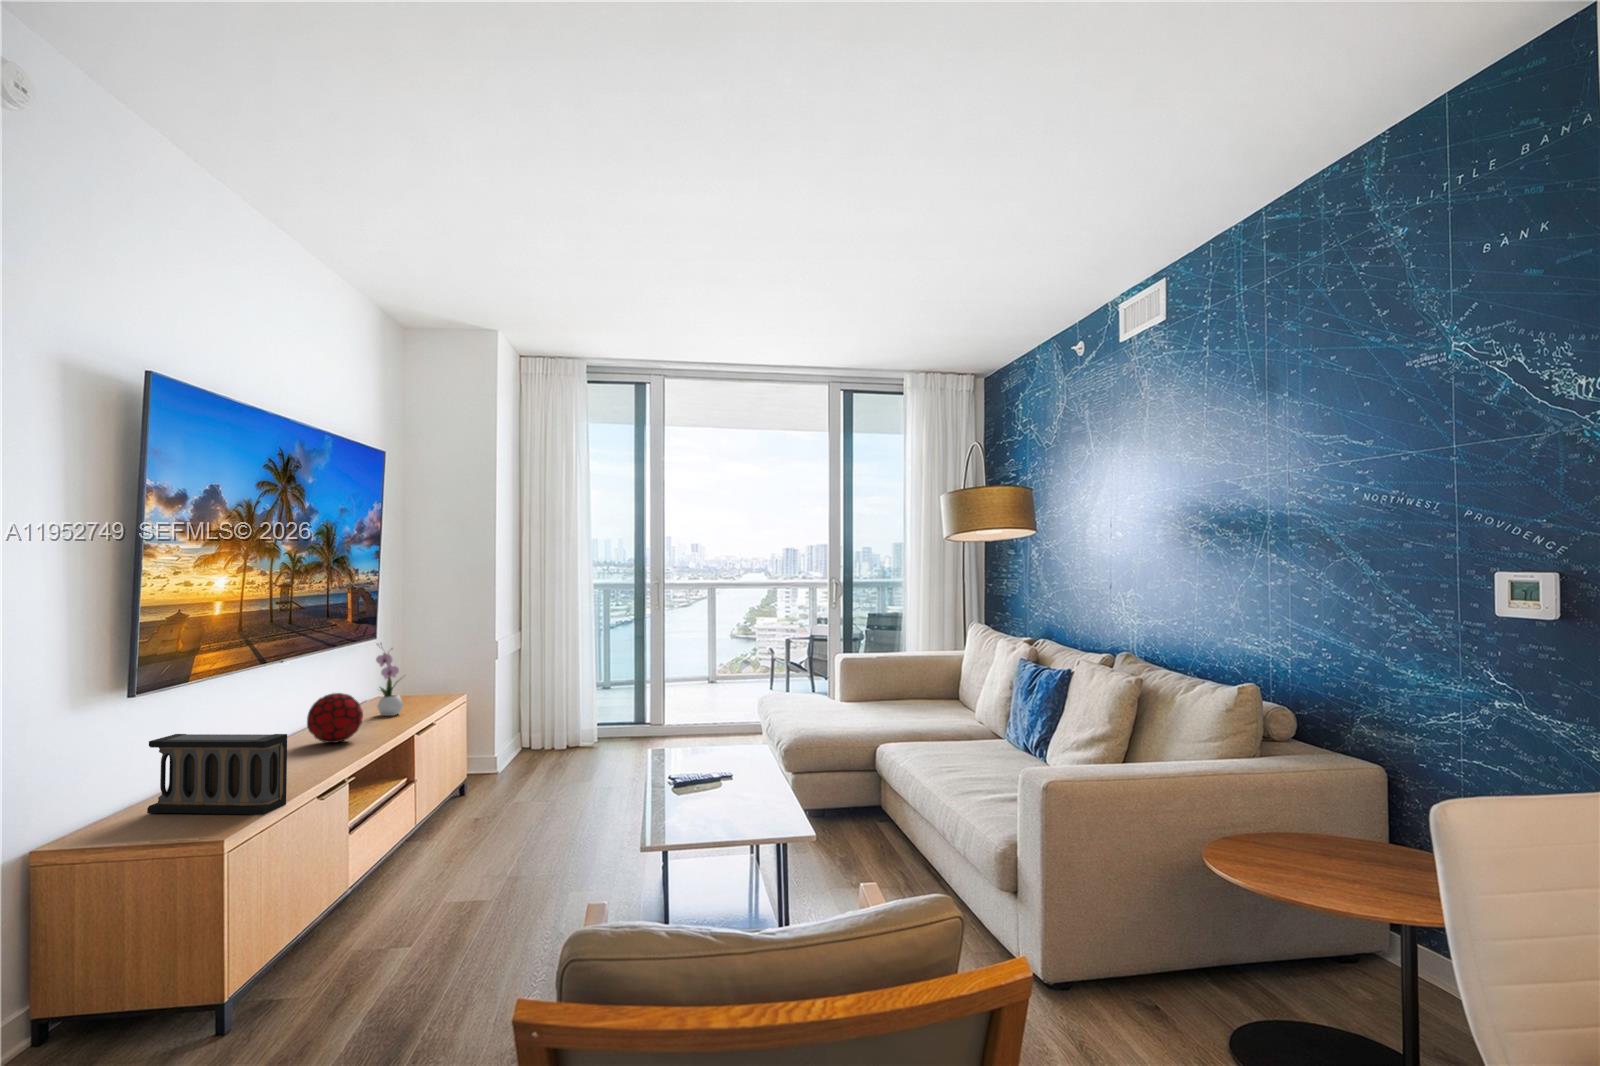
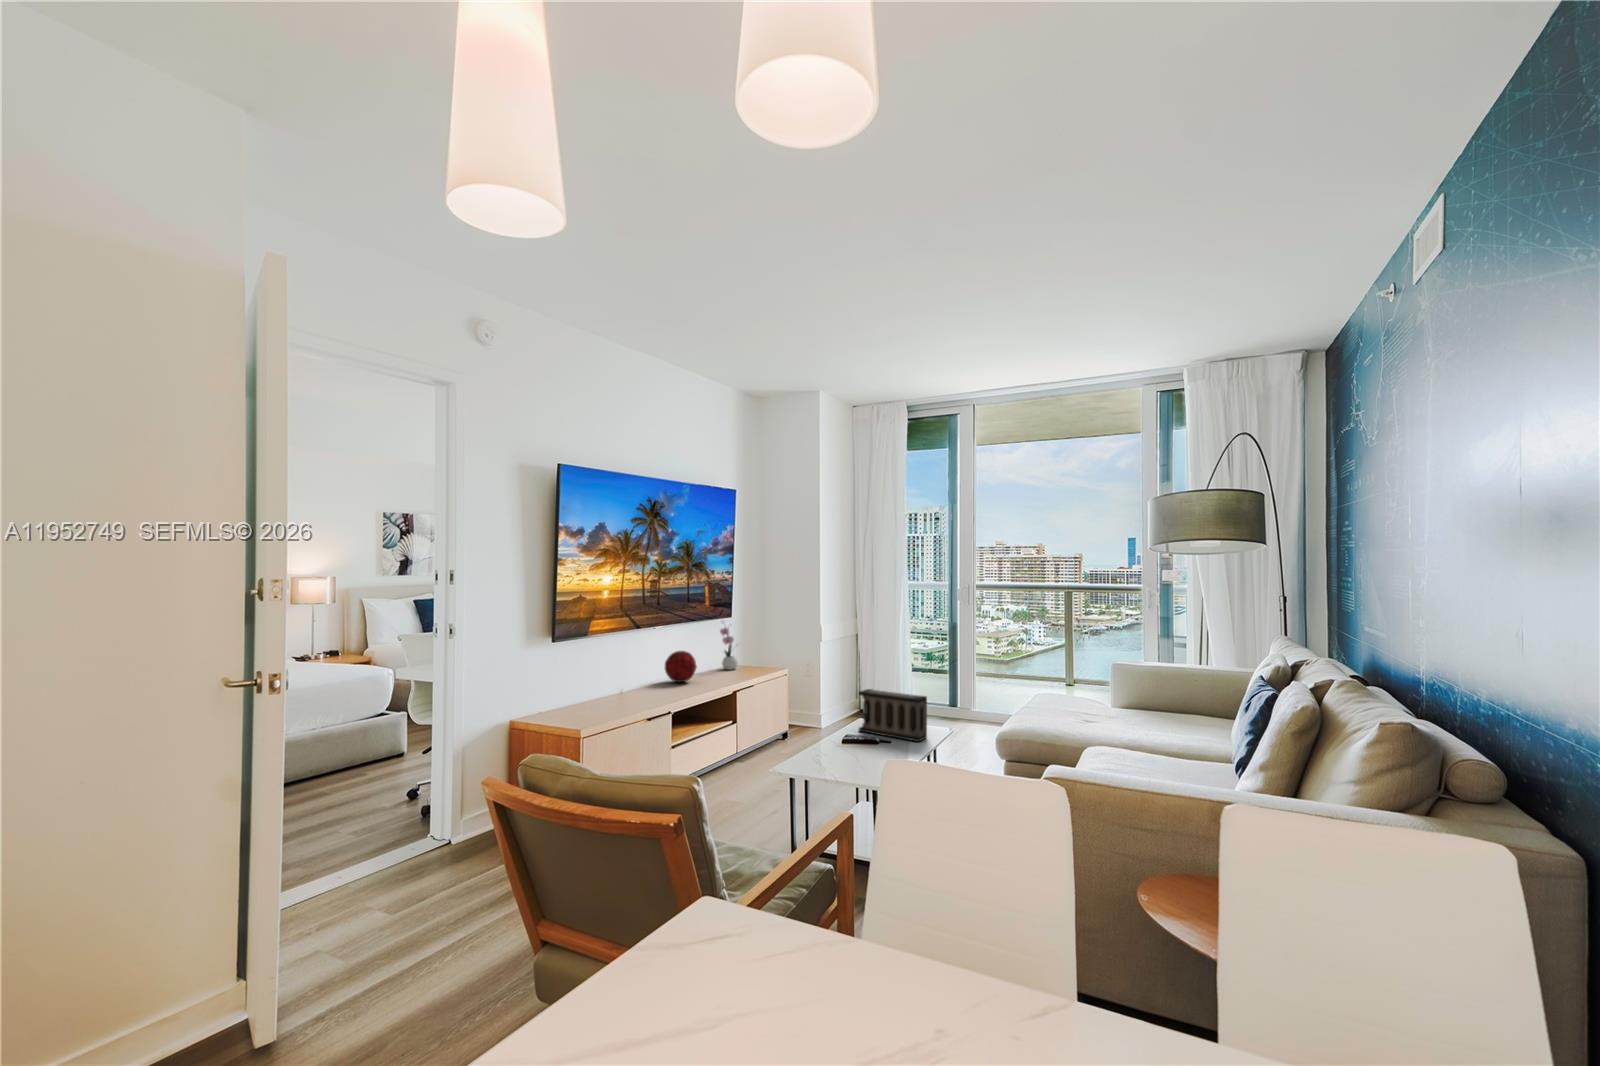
speaker: present [147,734,287,815] -> present [859,689,927,742]

